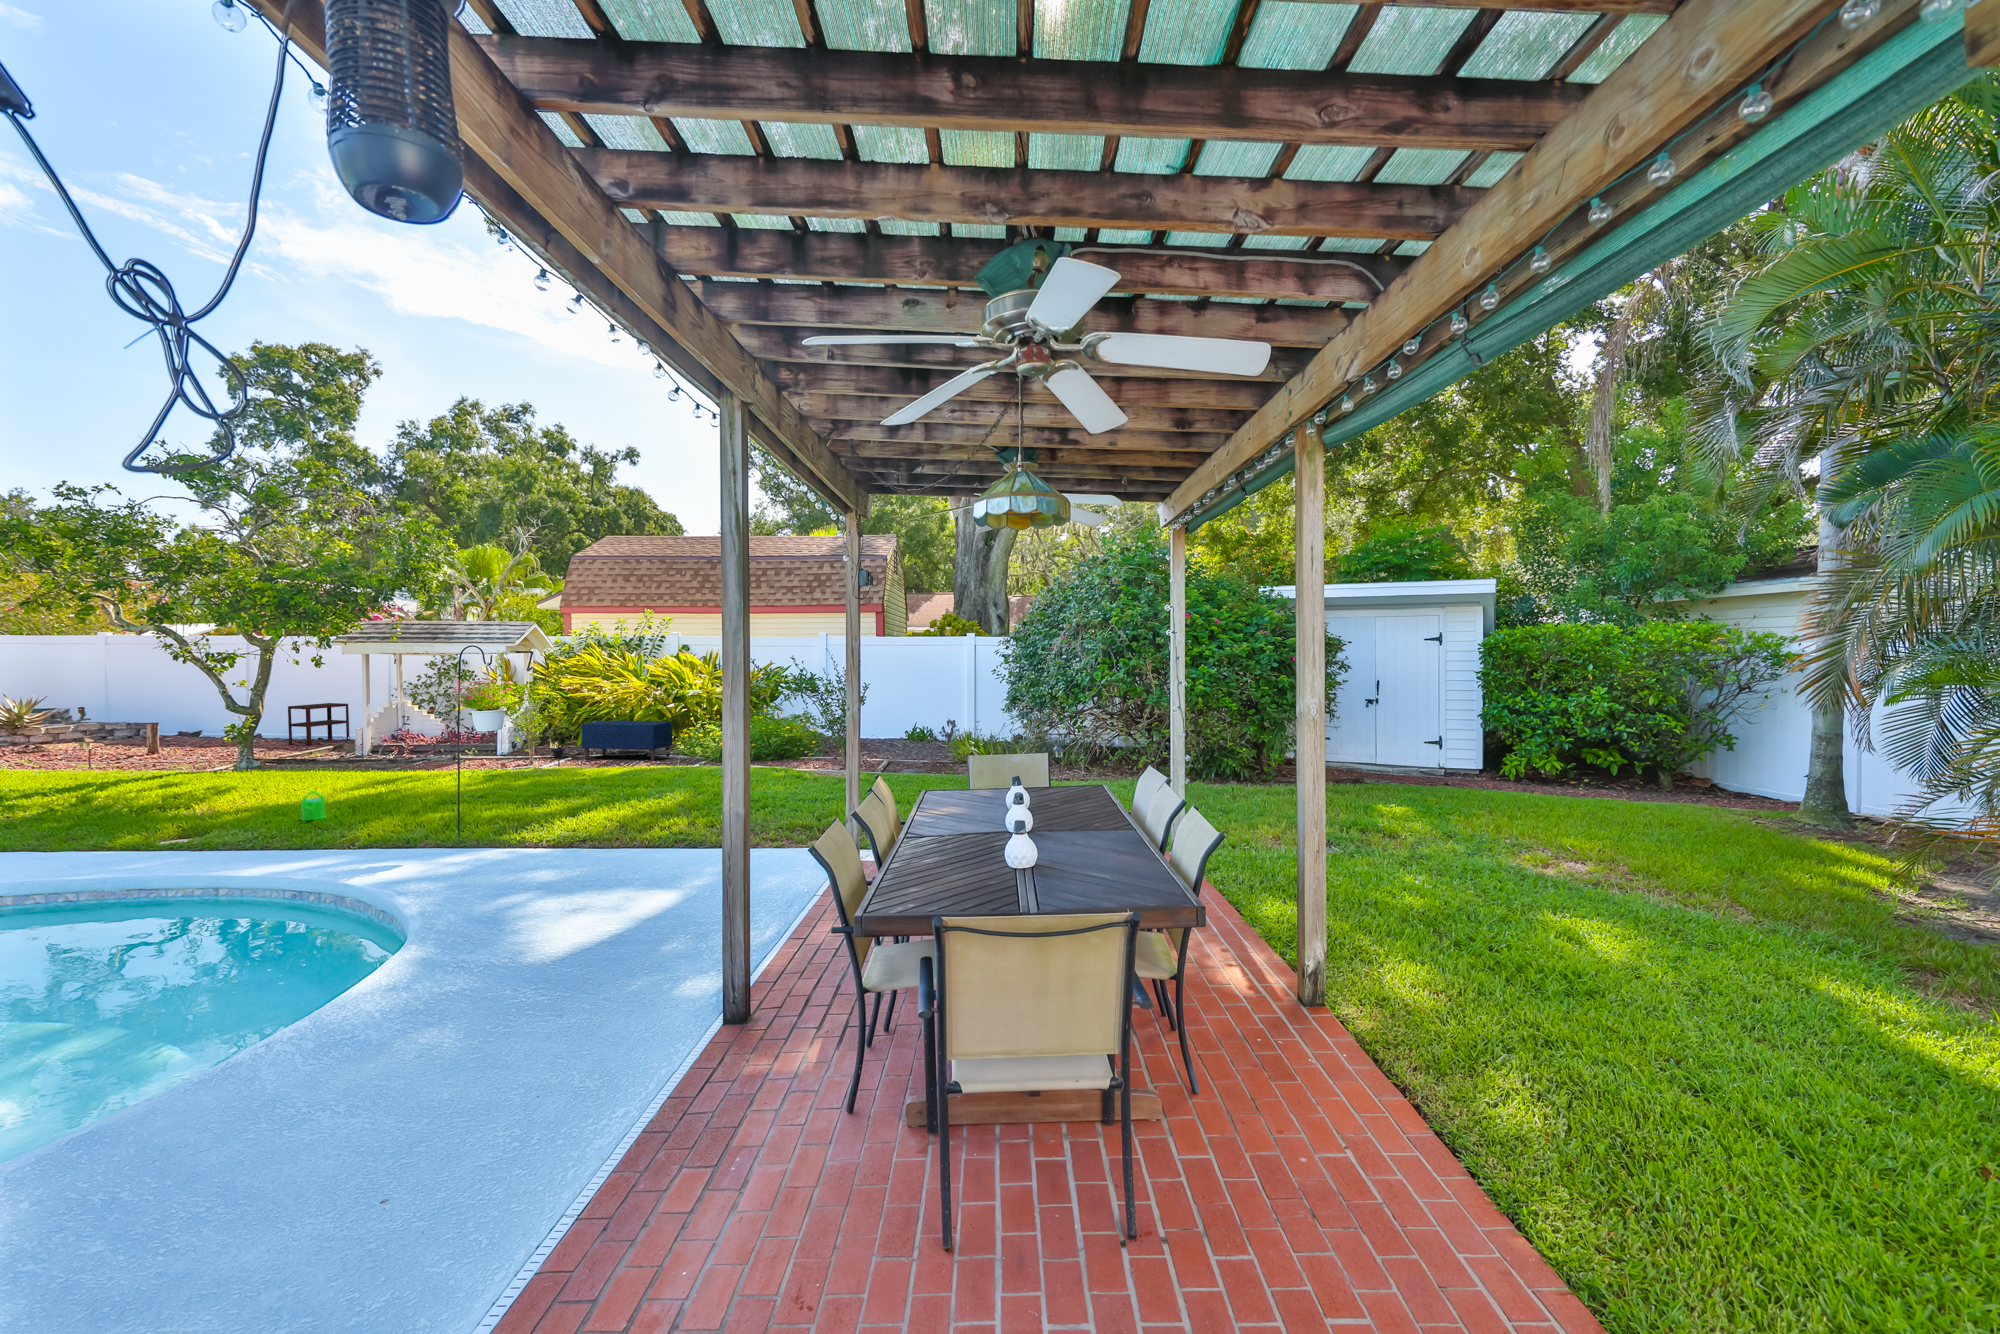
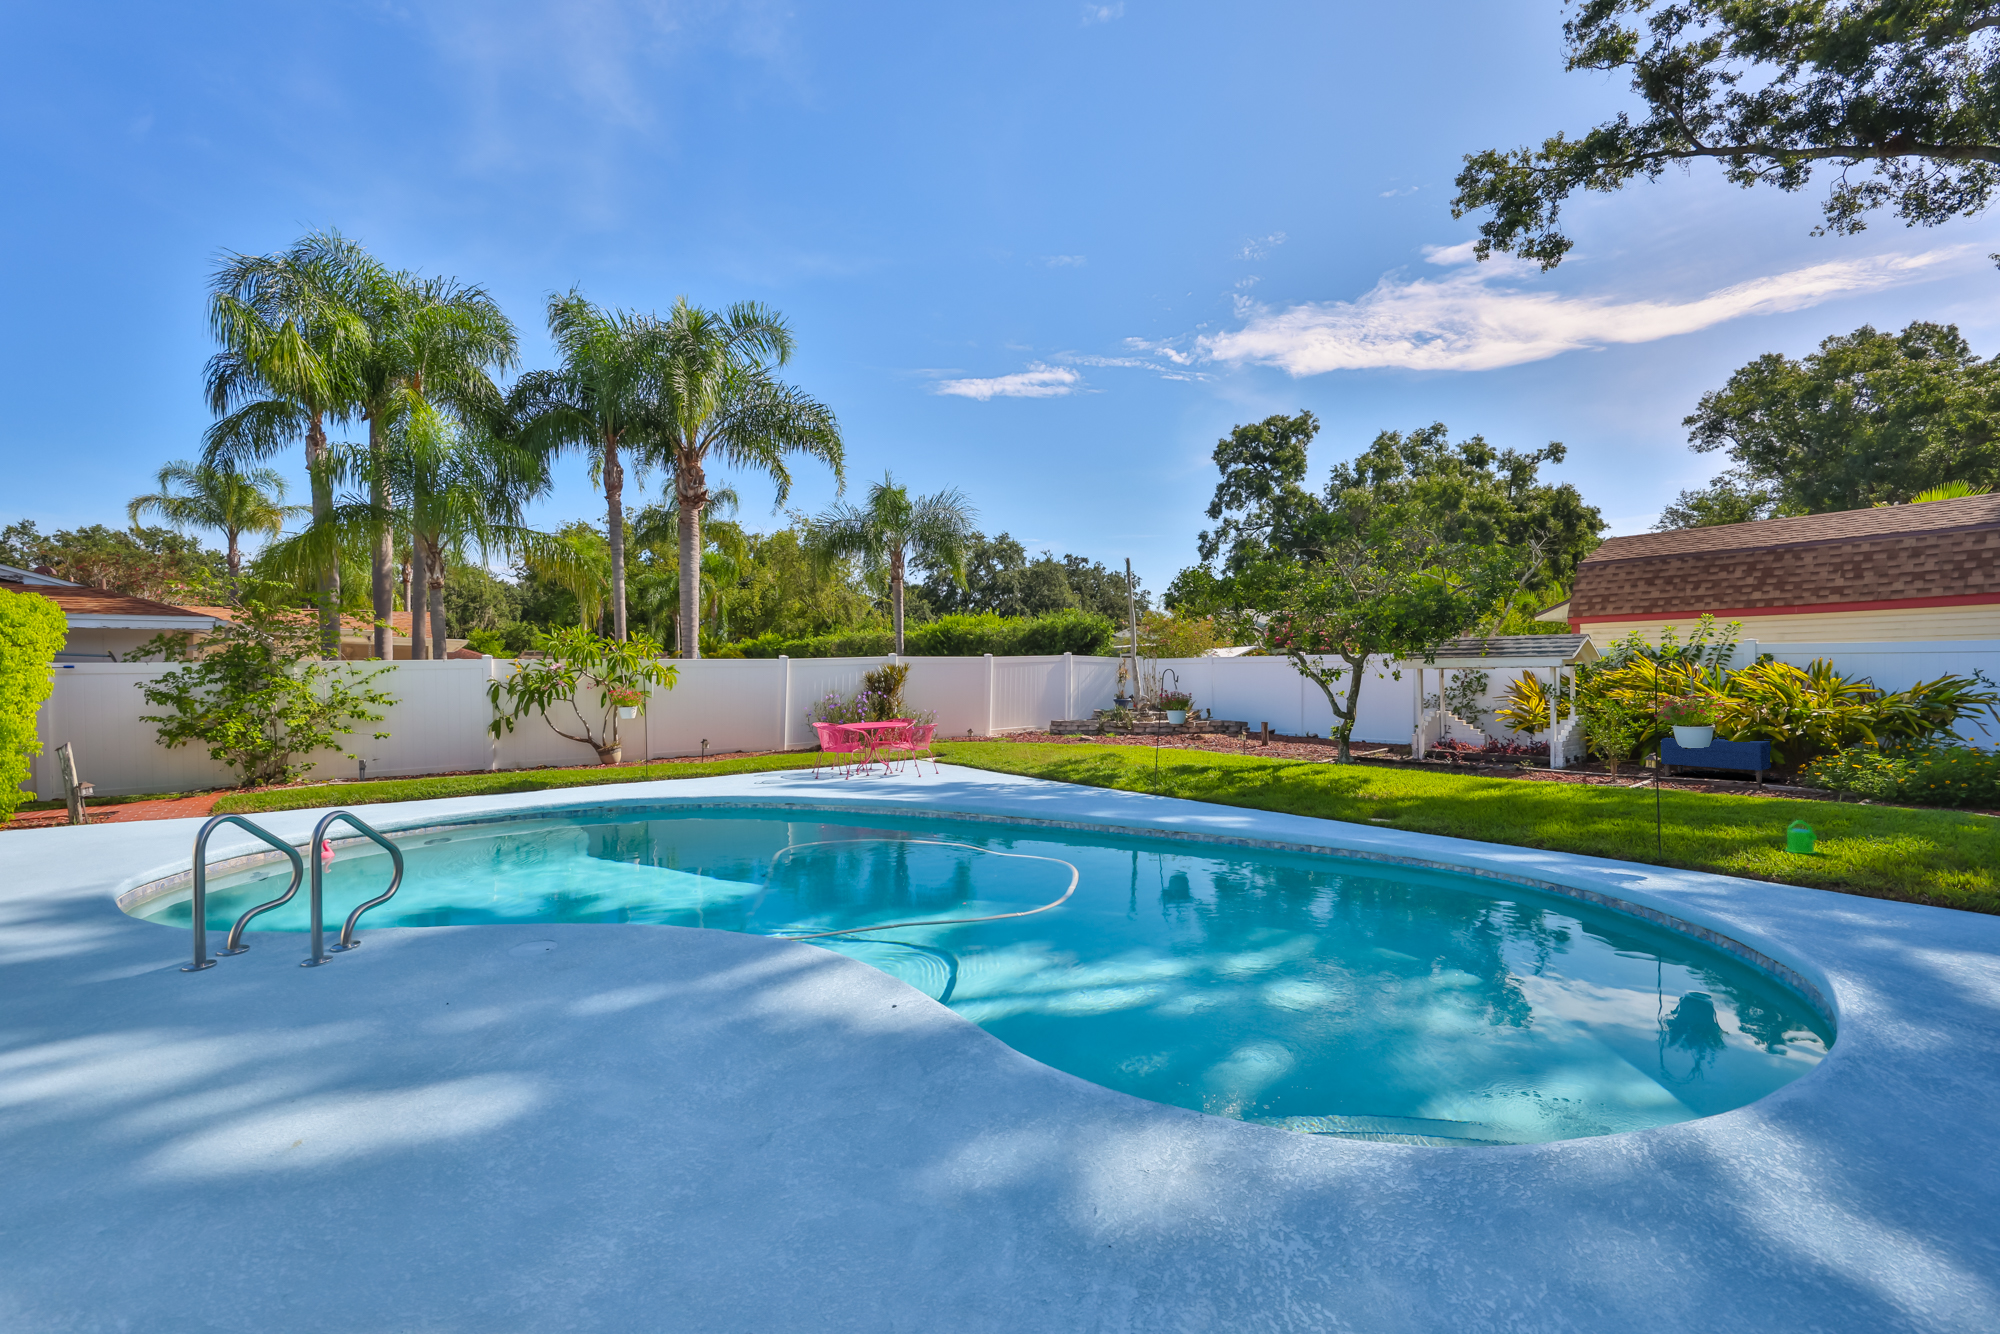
side table: present [288,703,350,745] -> none [1347,713,1390,747]
potted plant: present [548,720,577,758] -> none [1615,734,1650,772]
watering can: present [301,791,326,820] -> present [1786,820,1817,854]

